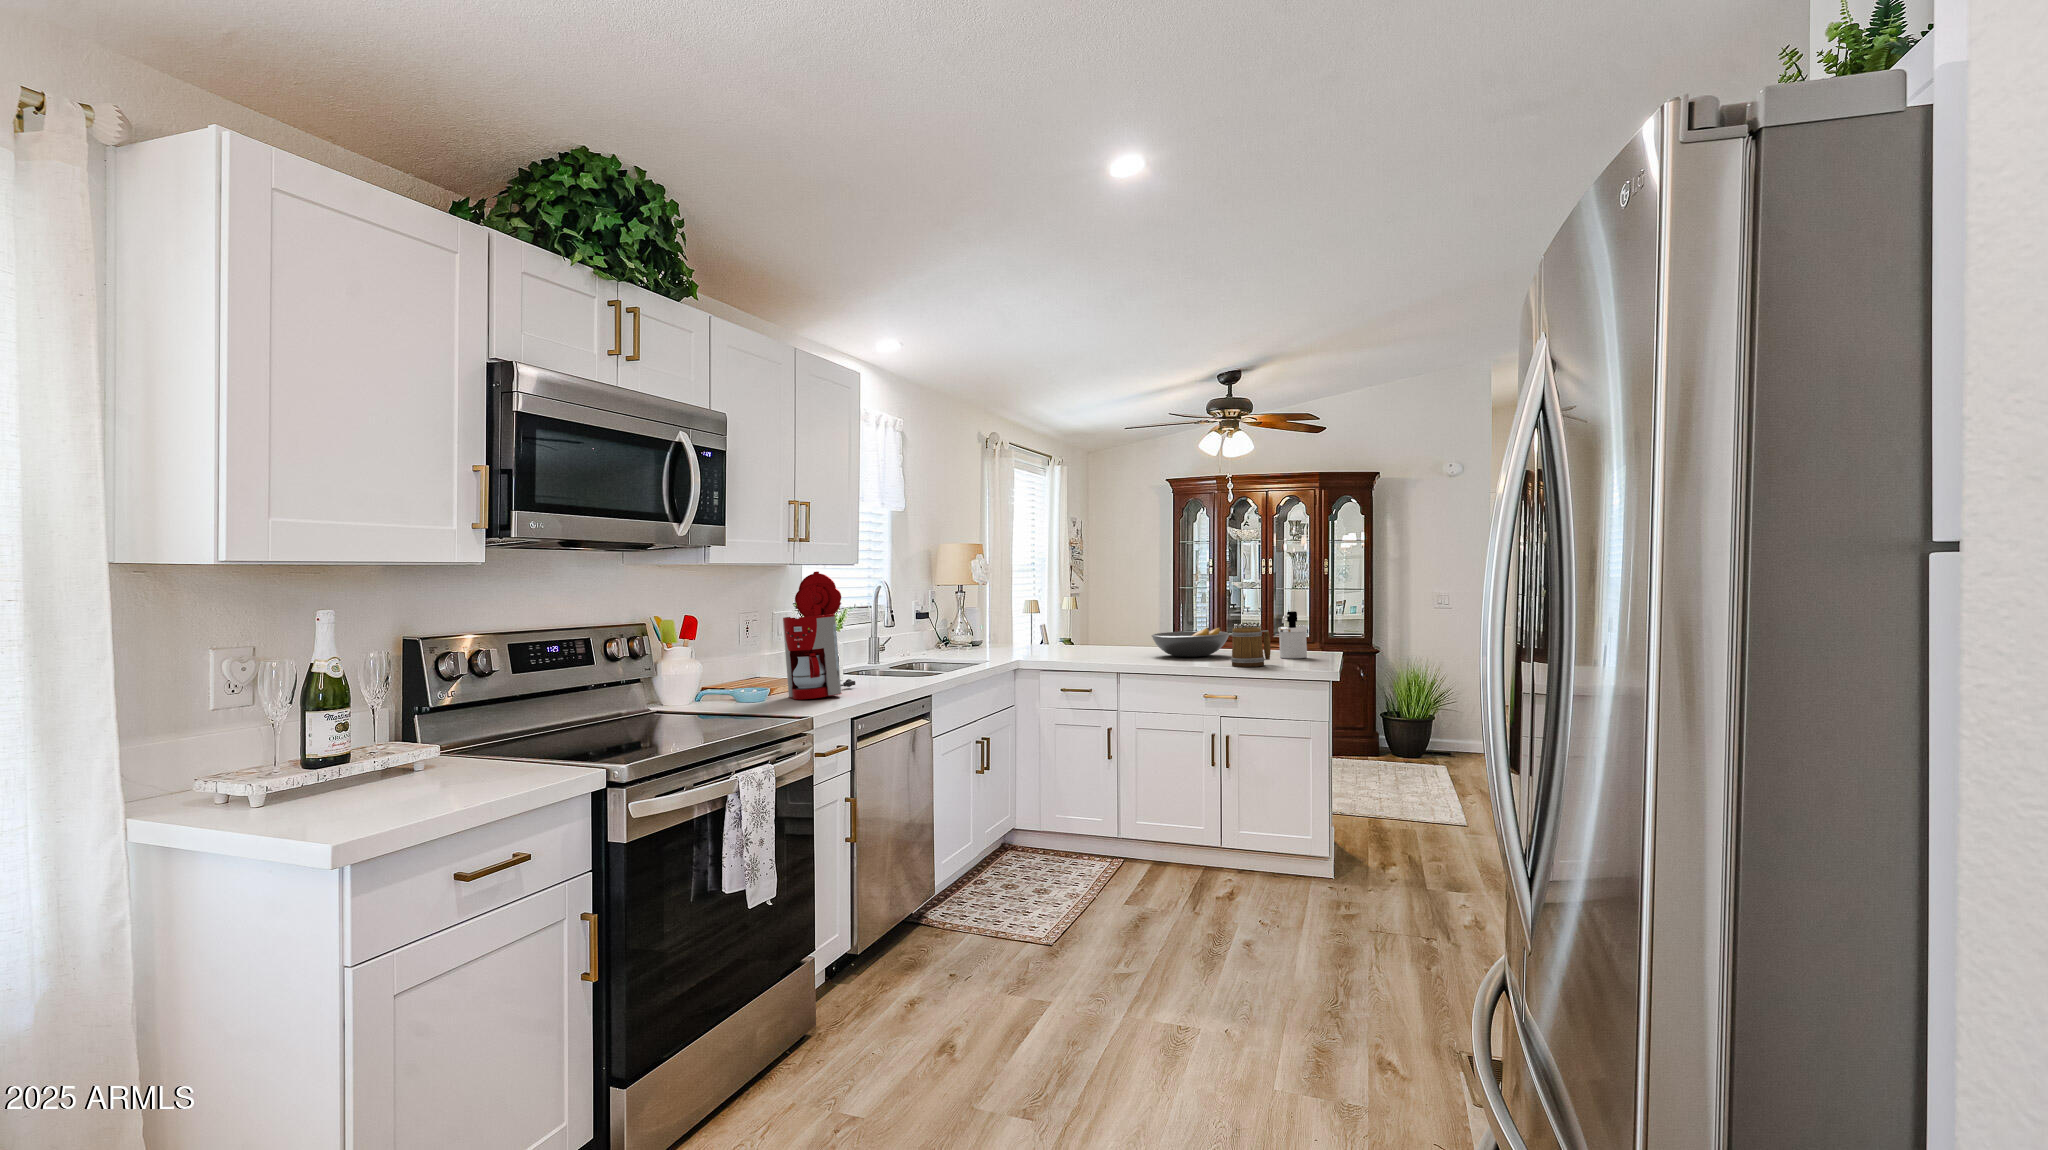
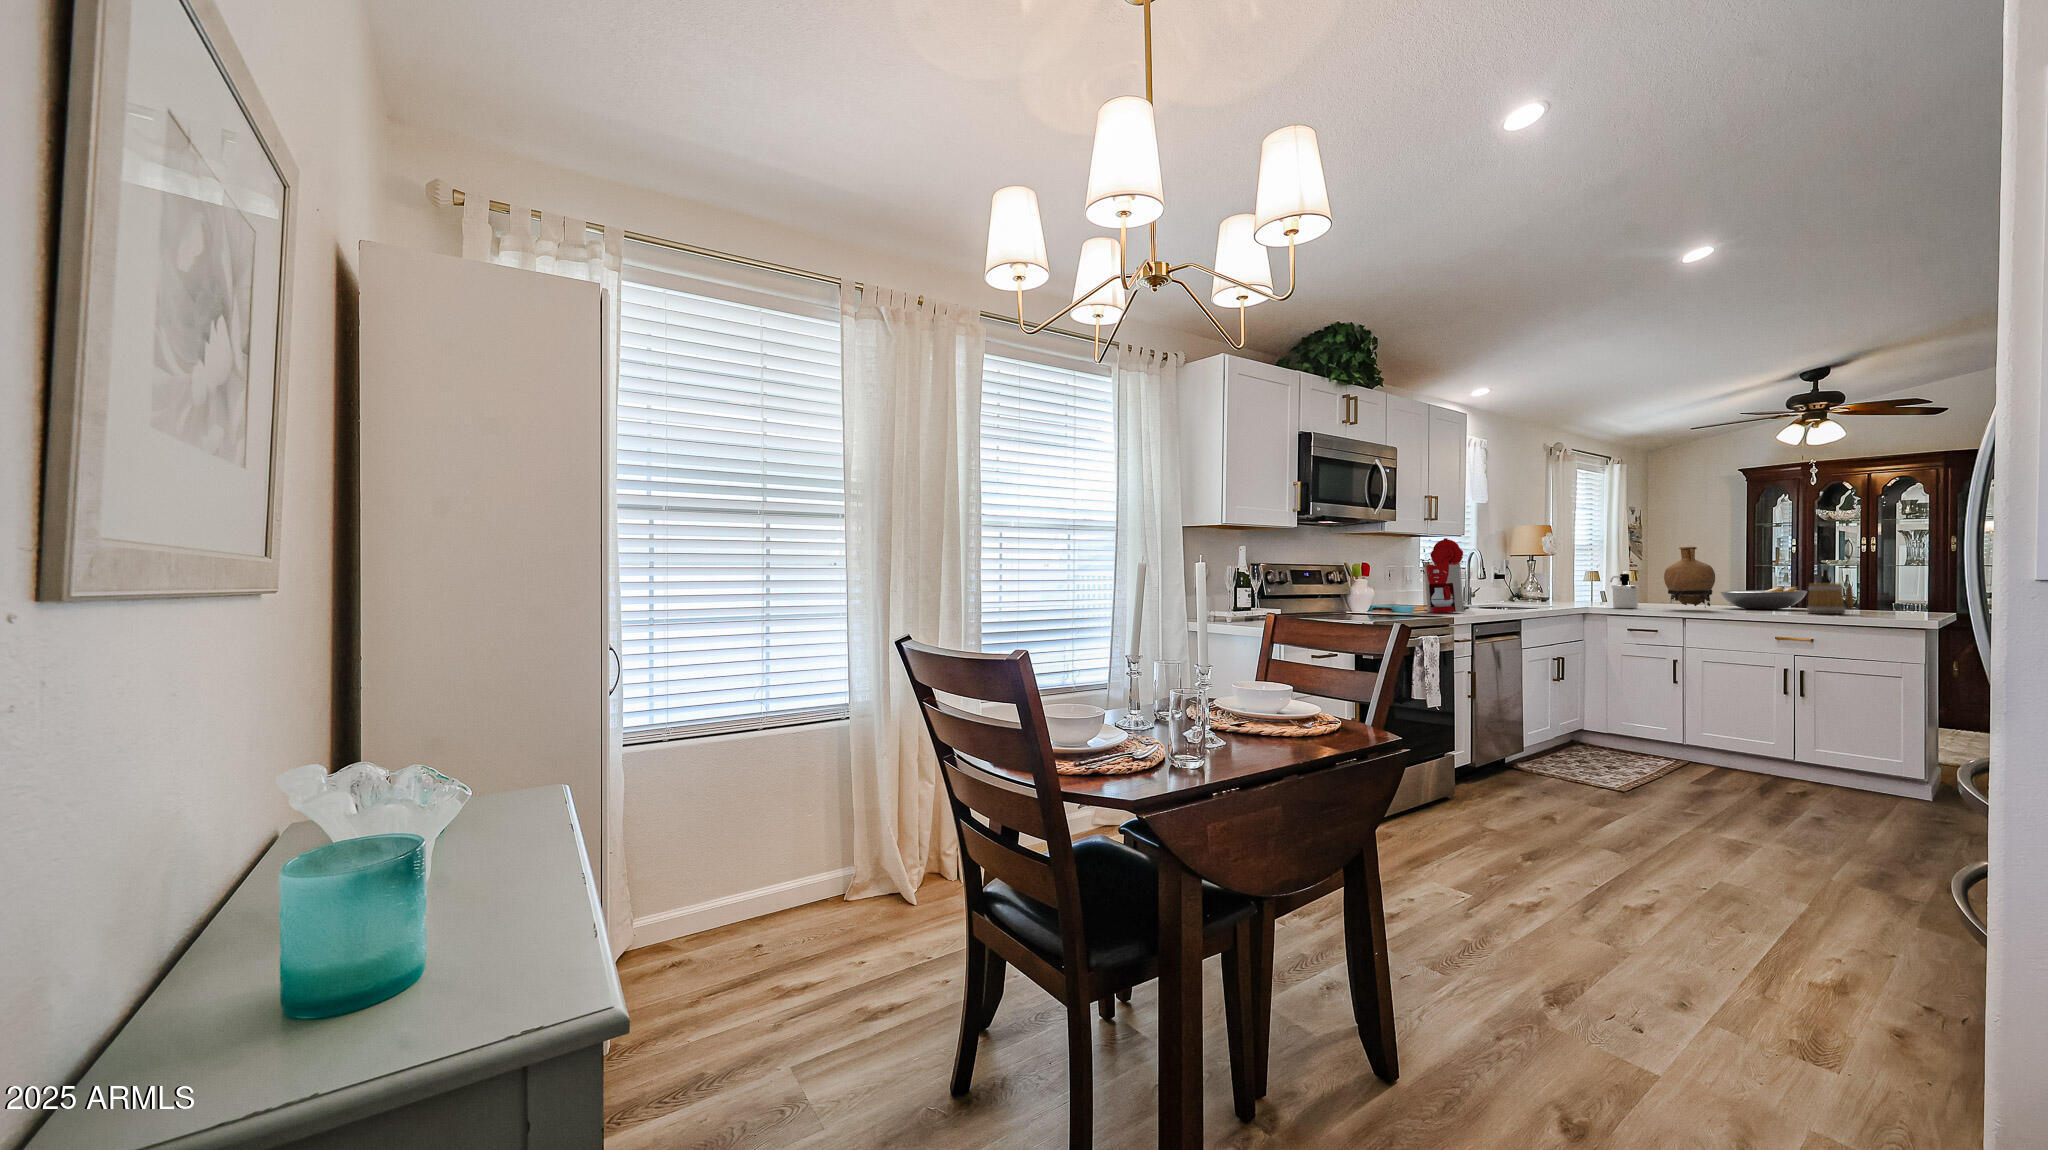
vase: none [1096,580,1147,662] -> present [1664,547,1715,608]
soap dispenser: present [1278,611,1307,659] -> present [1610,574,1638,608]

